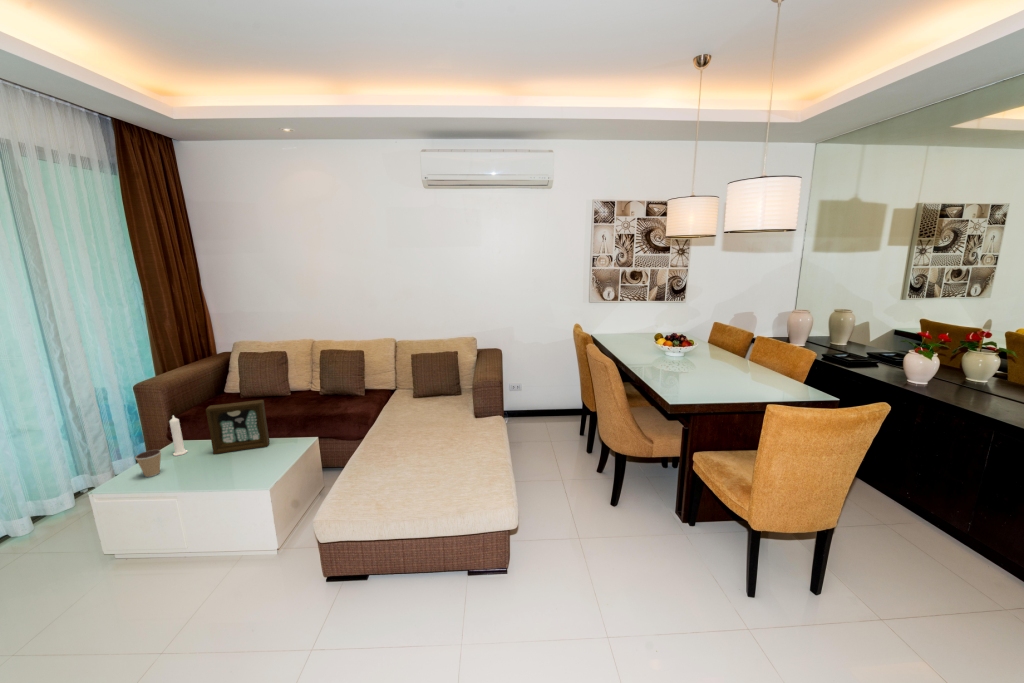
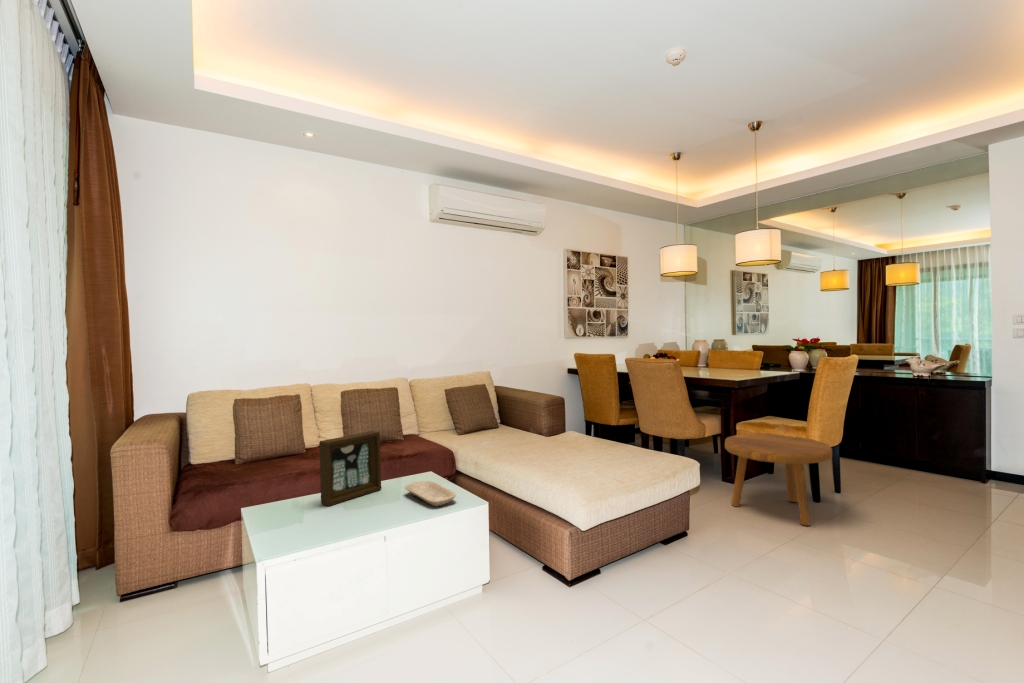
candle: present [170,415,187,456] -> none [264,459,282,519]
tray: none [238,449,285,480] -> present [405,481,456,506]
coffee cup: present [135,450,161,477] -> none [278,497,308,535]
footstool: none [608,469,748,622] -> present [725,433,832,526]

